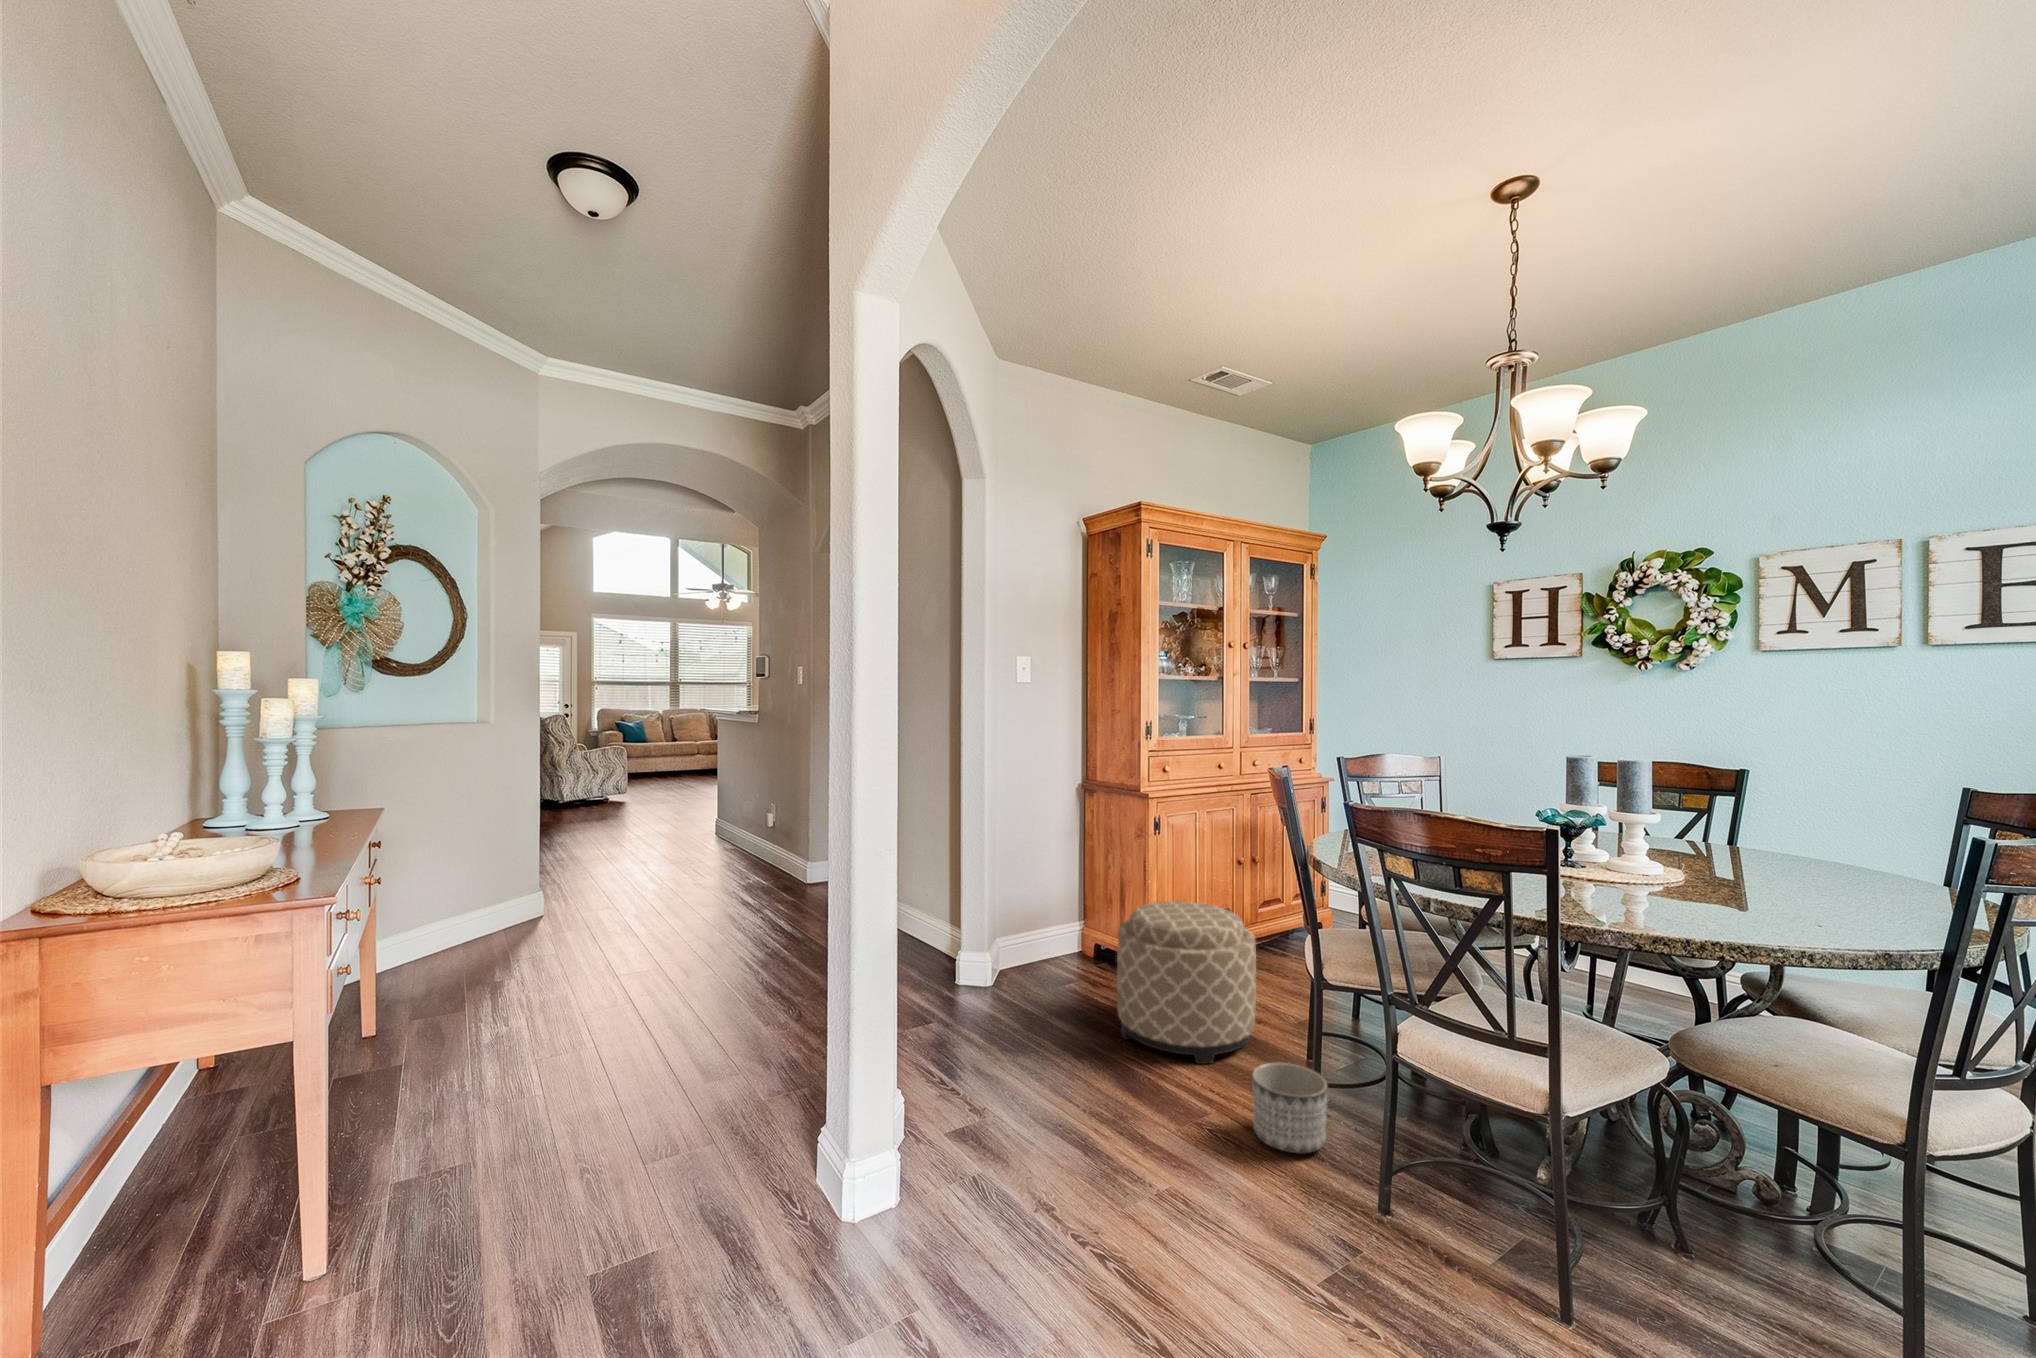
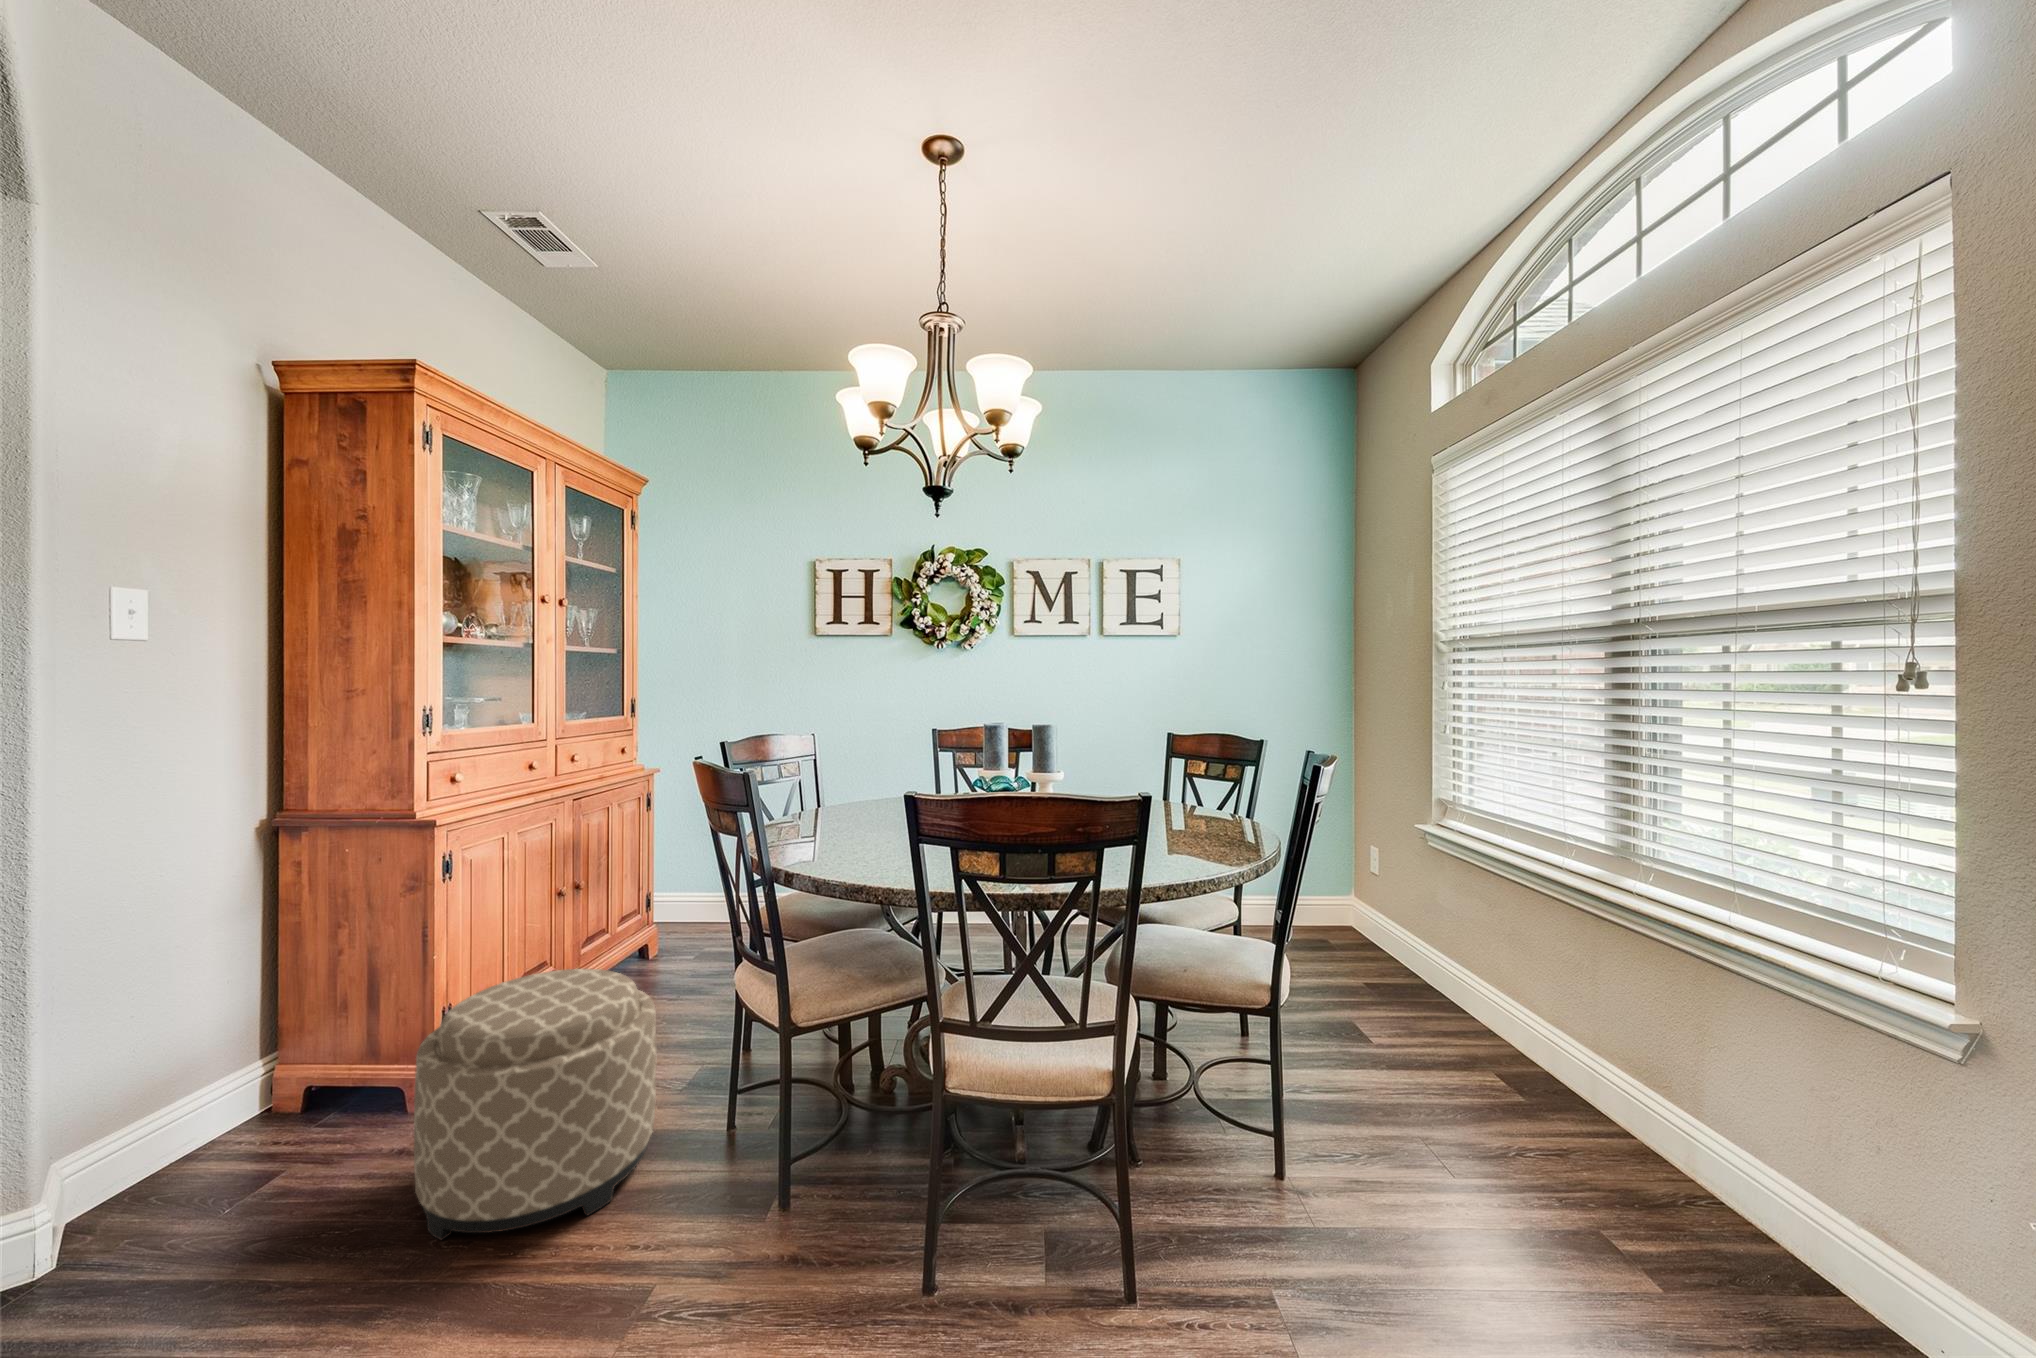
planter: present [1252,1063,1327,1153] -> none [727,1151,827,1288]

